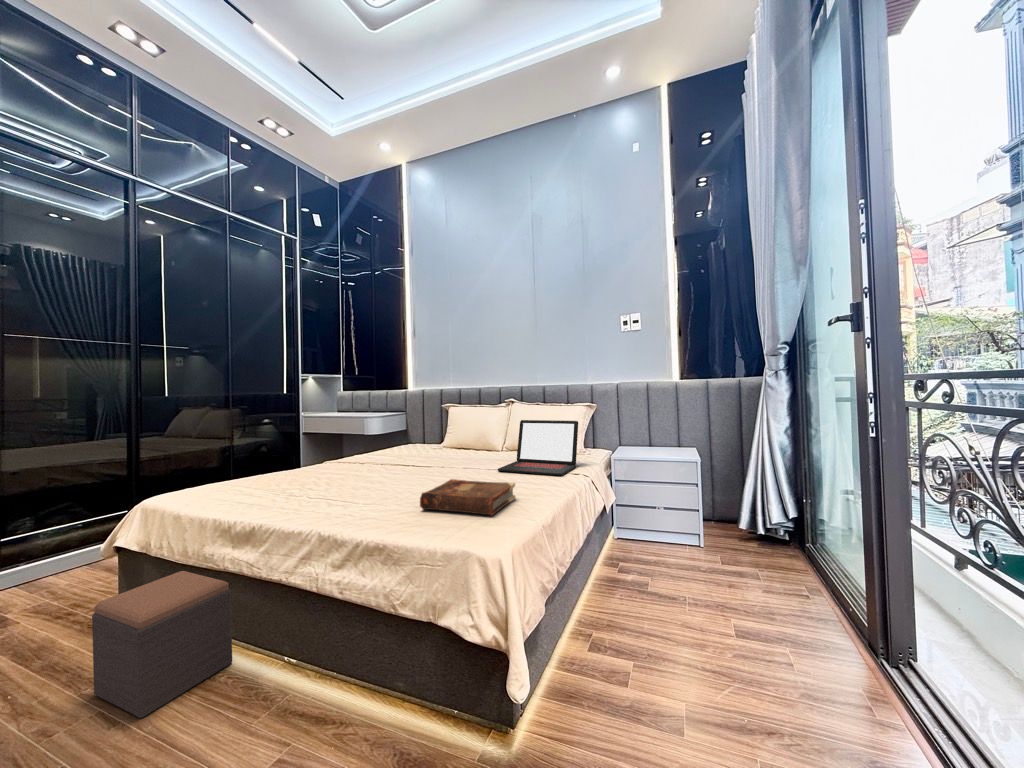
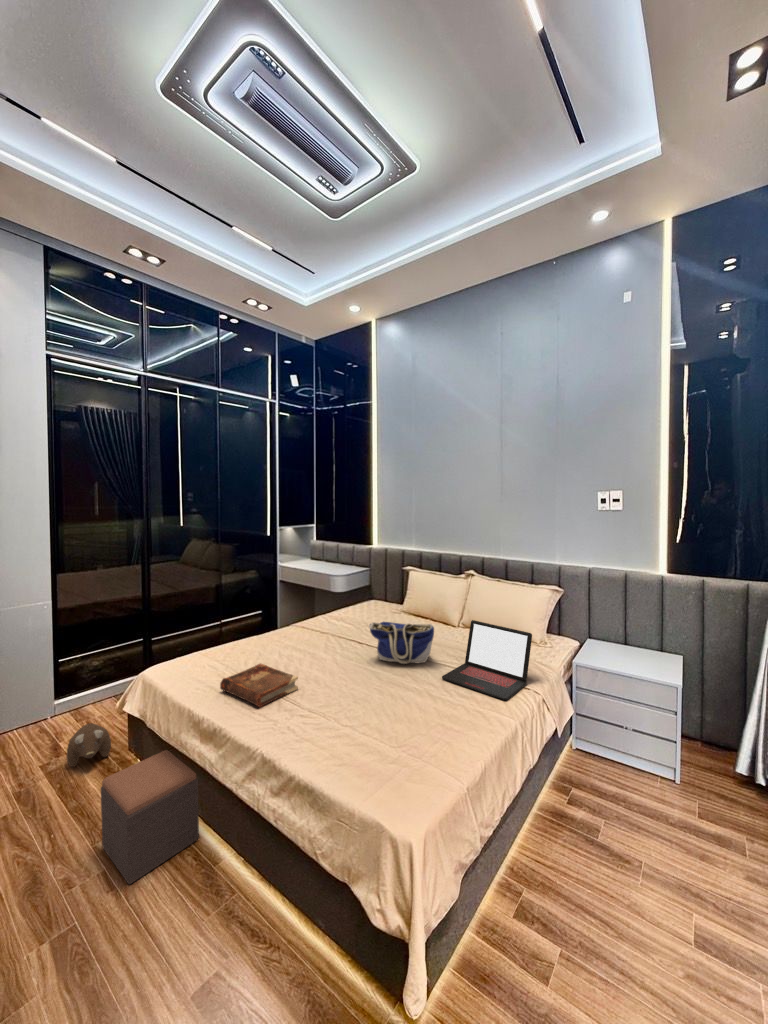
tote bag: none [420,424,486,467] -> present [369,622,434,664]
book: present [420,479,516,516] -> present [220,663,298,707]
plush toy: none [24,577,93,633] -> present [67,723,111,767]

